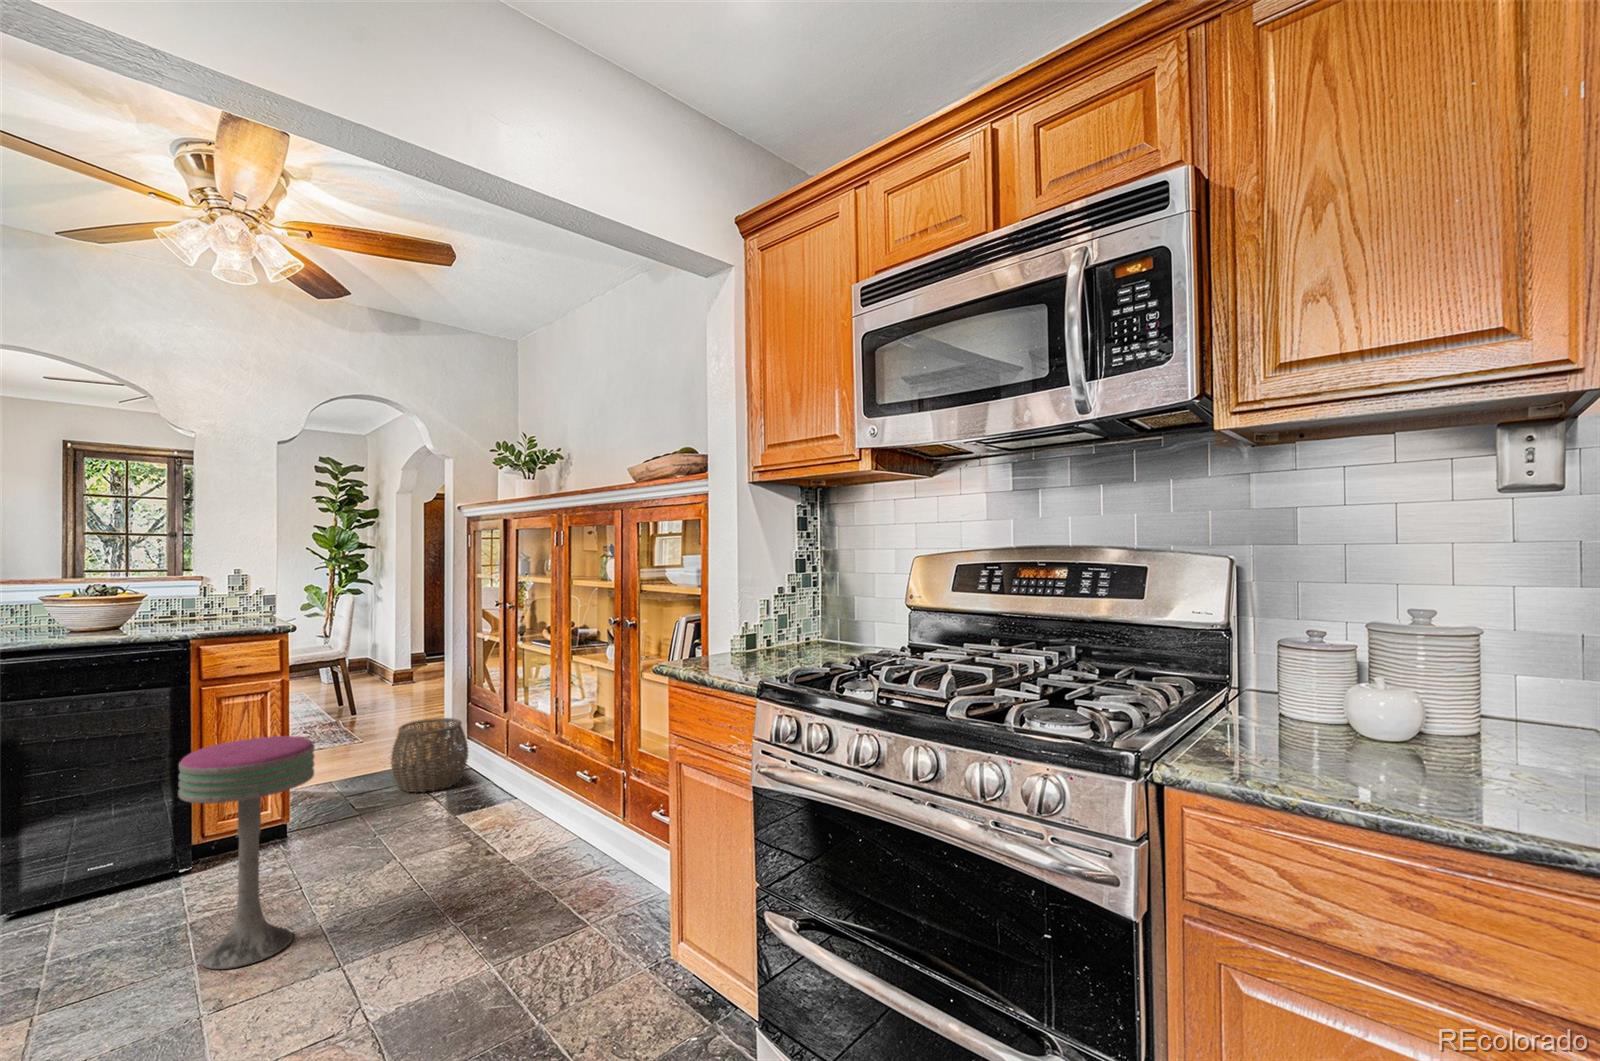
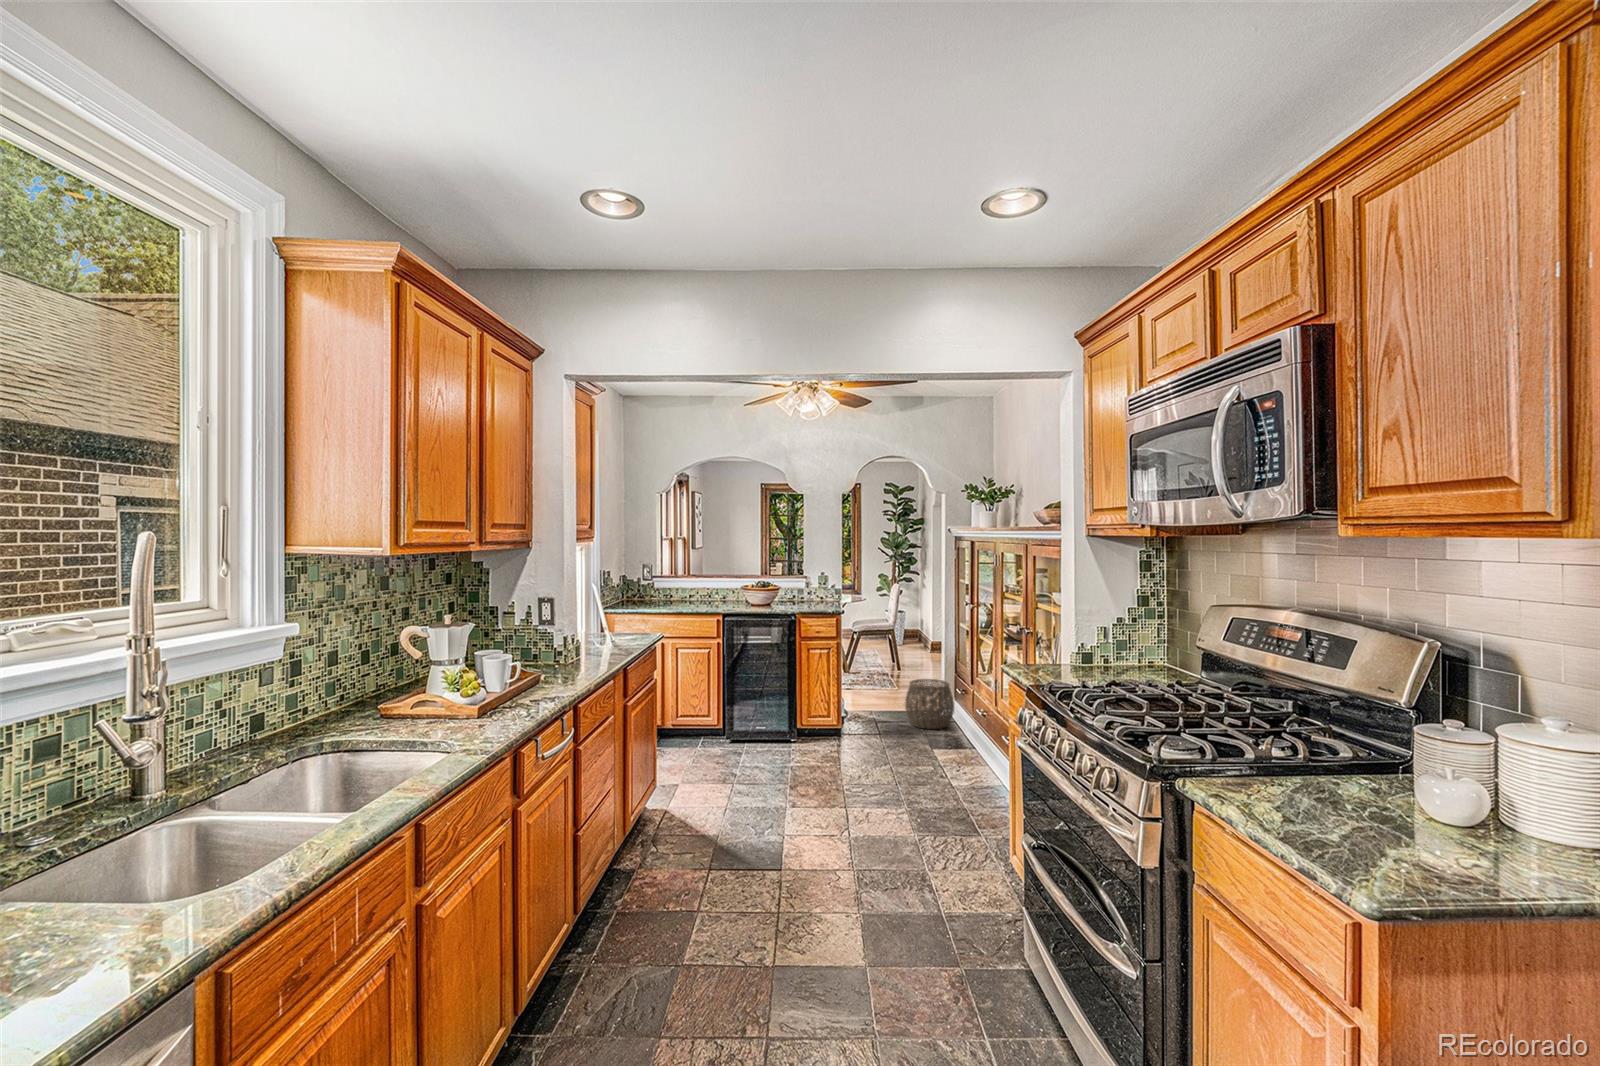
bar stool: present [178,736,315,969] -> none [778,675,838,796]

